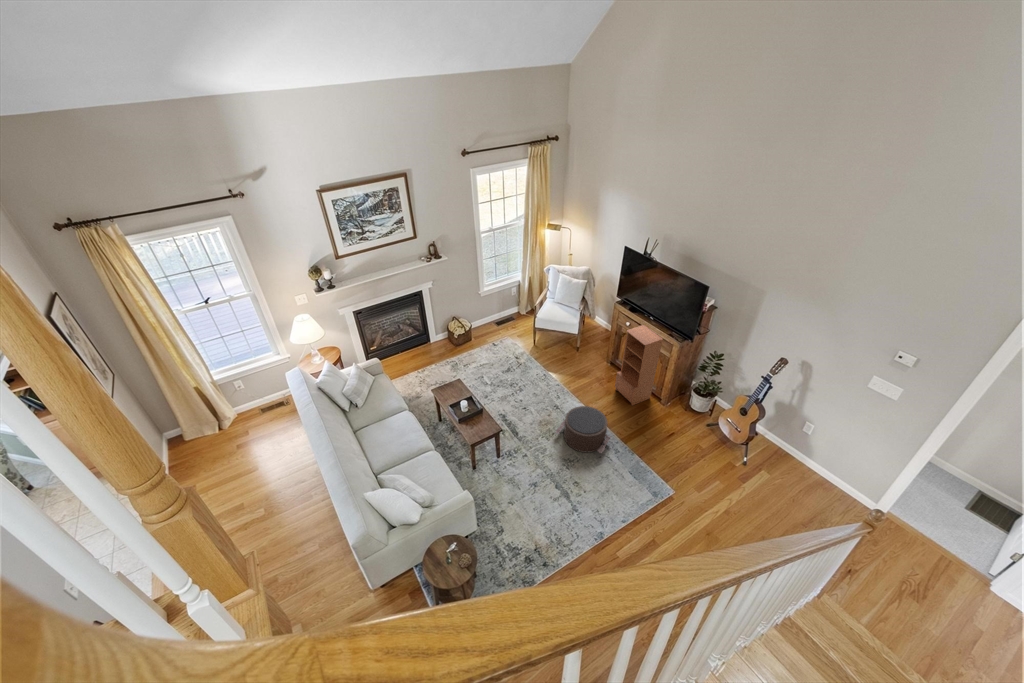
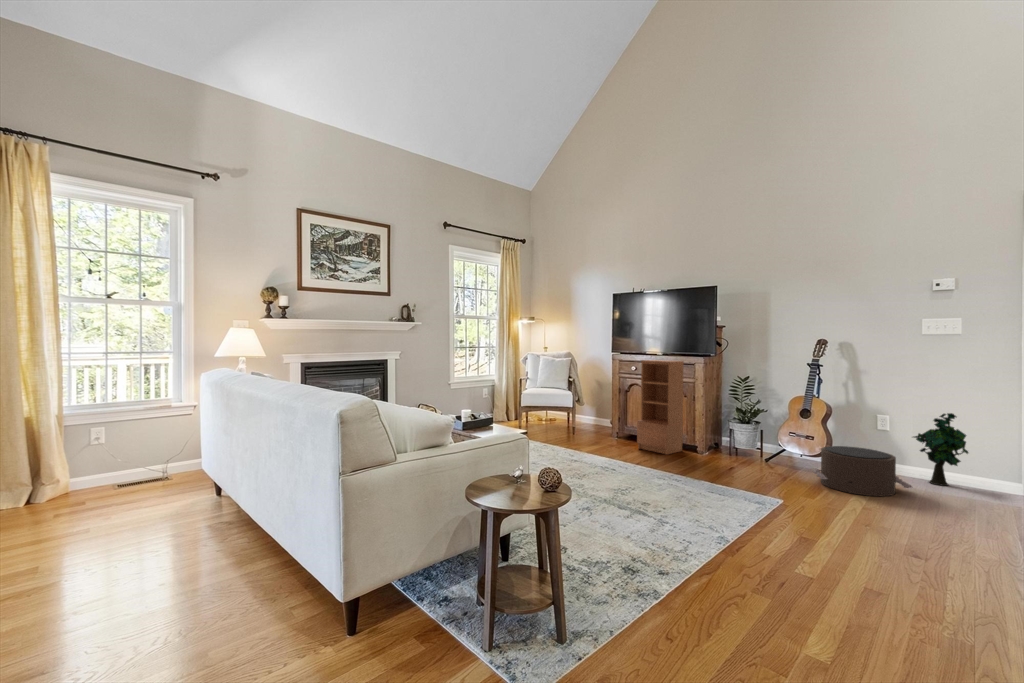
pouf: present [556,406,611,453] -> present [813,446,912,496]
decorative plant: none [815,453,855,495] -> present [914,413,968,486]

